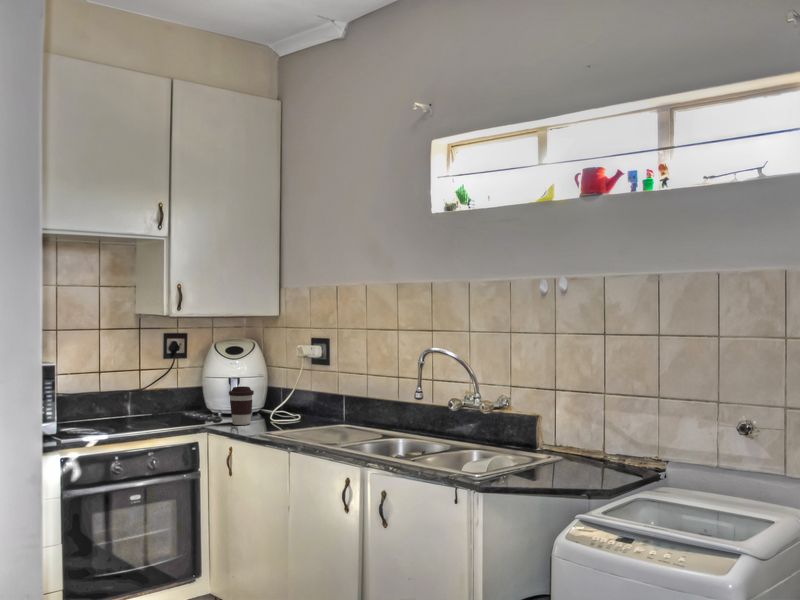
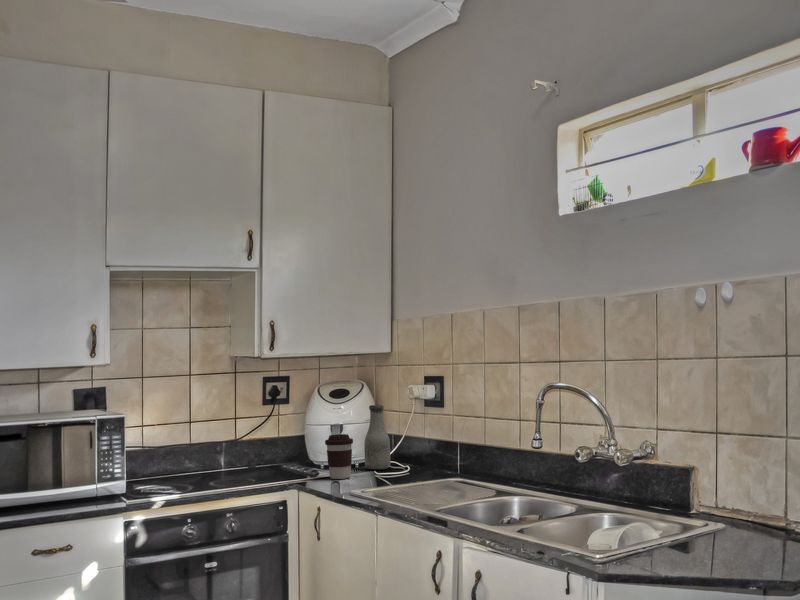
bottle: none [259,361,282,417] -> present [364,405,390,470]

